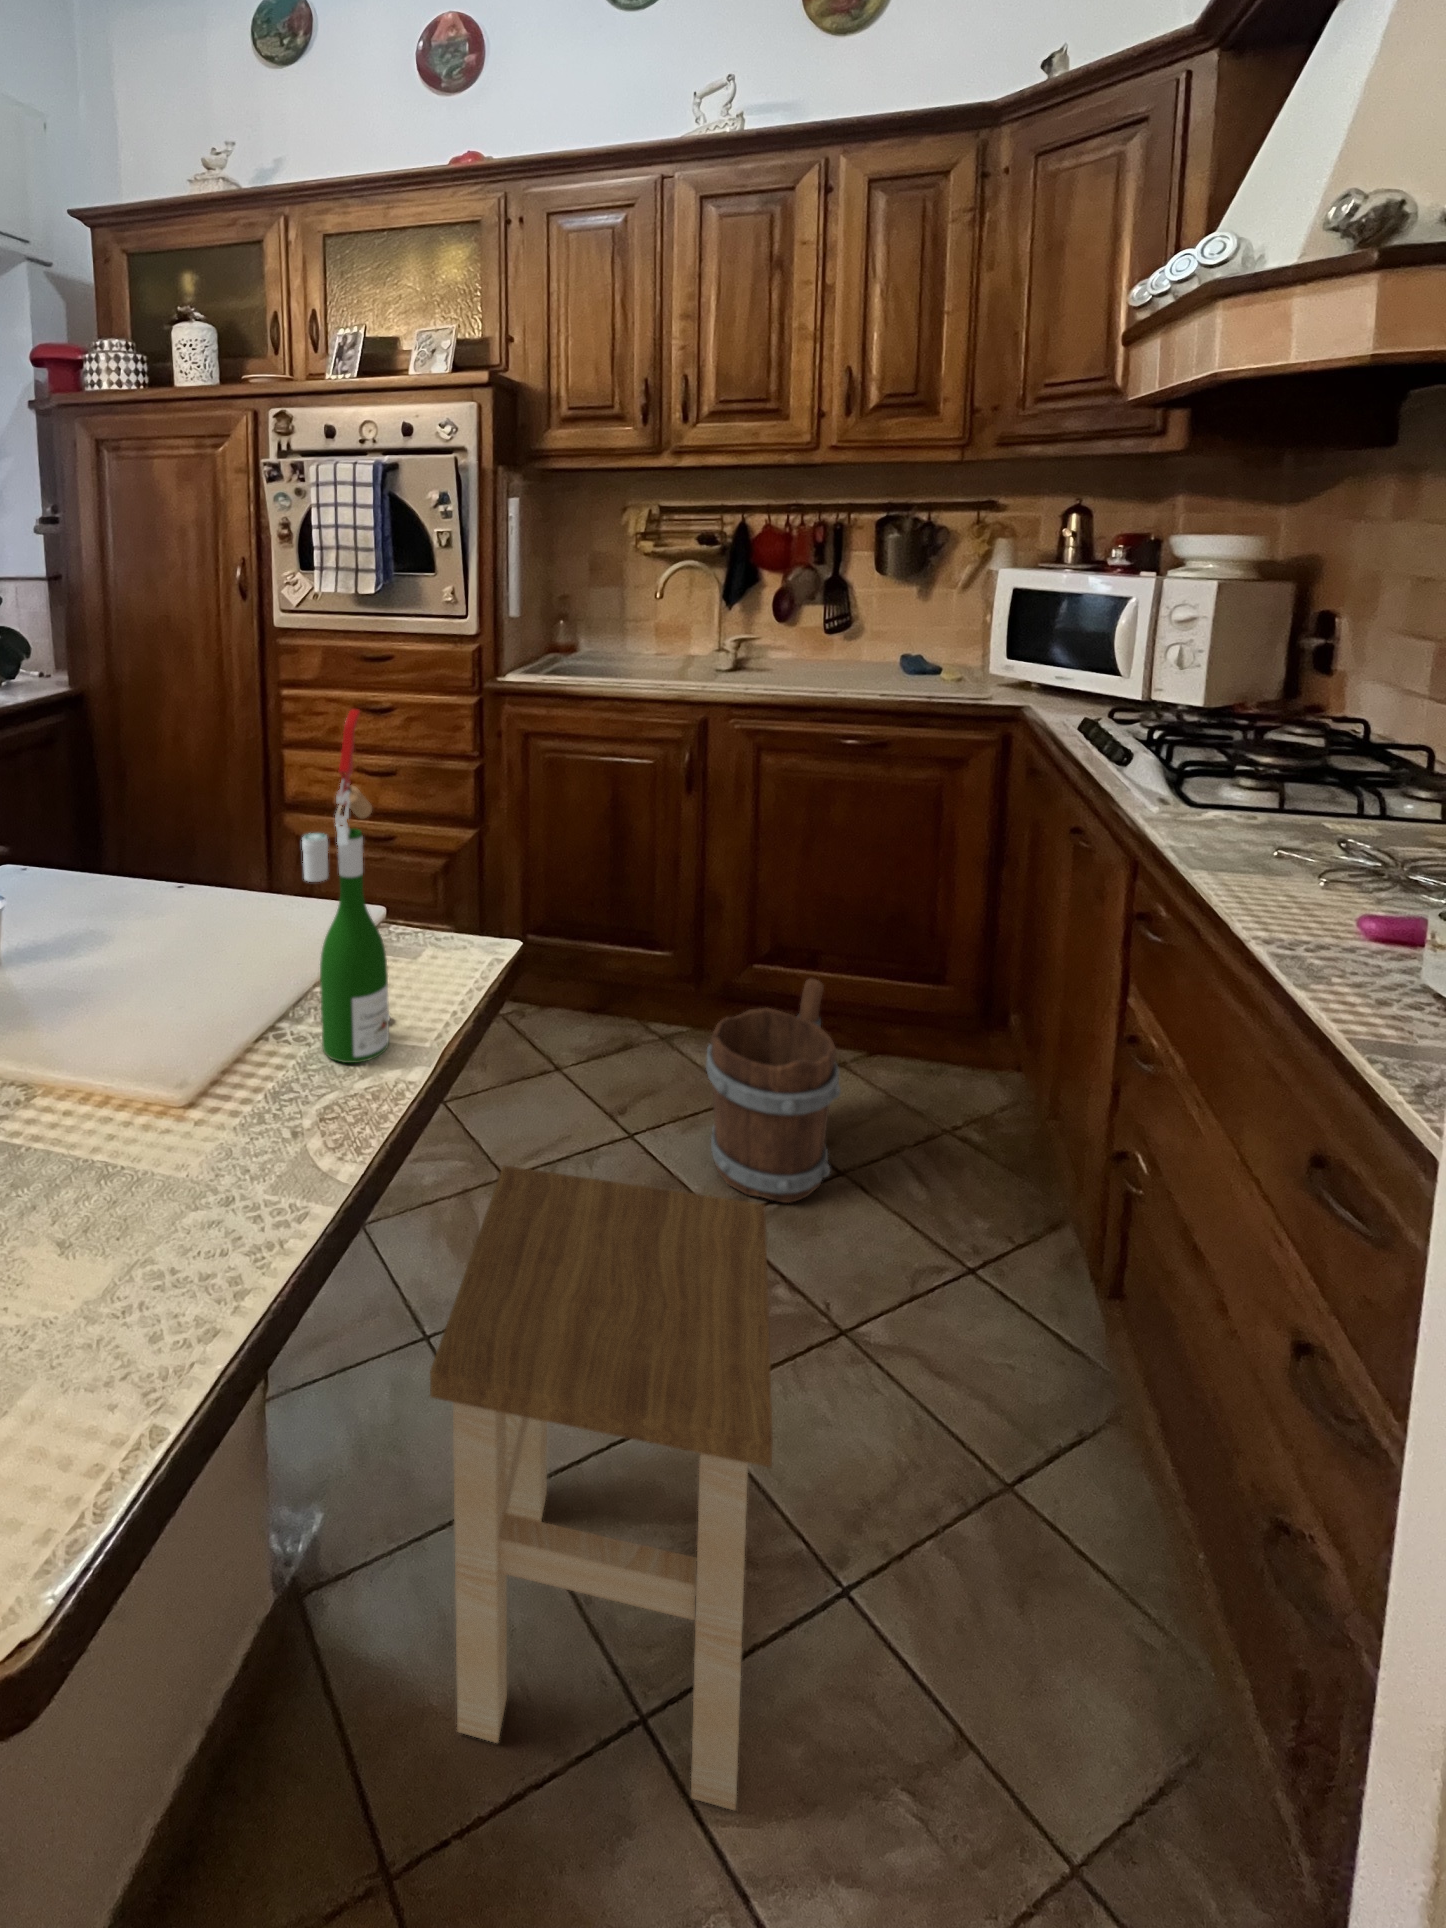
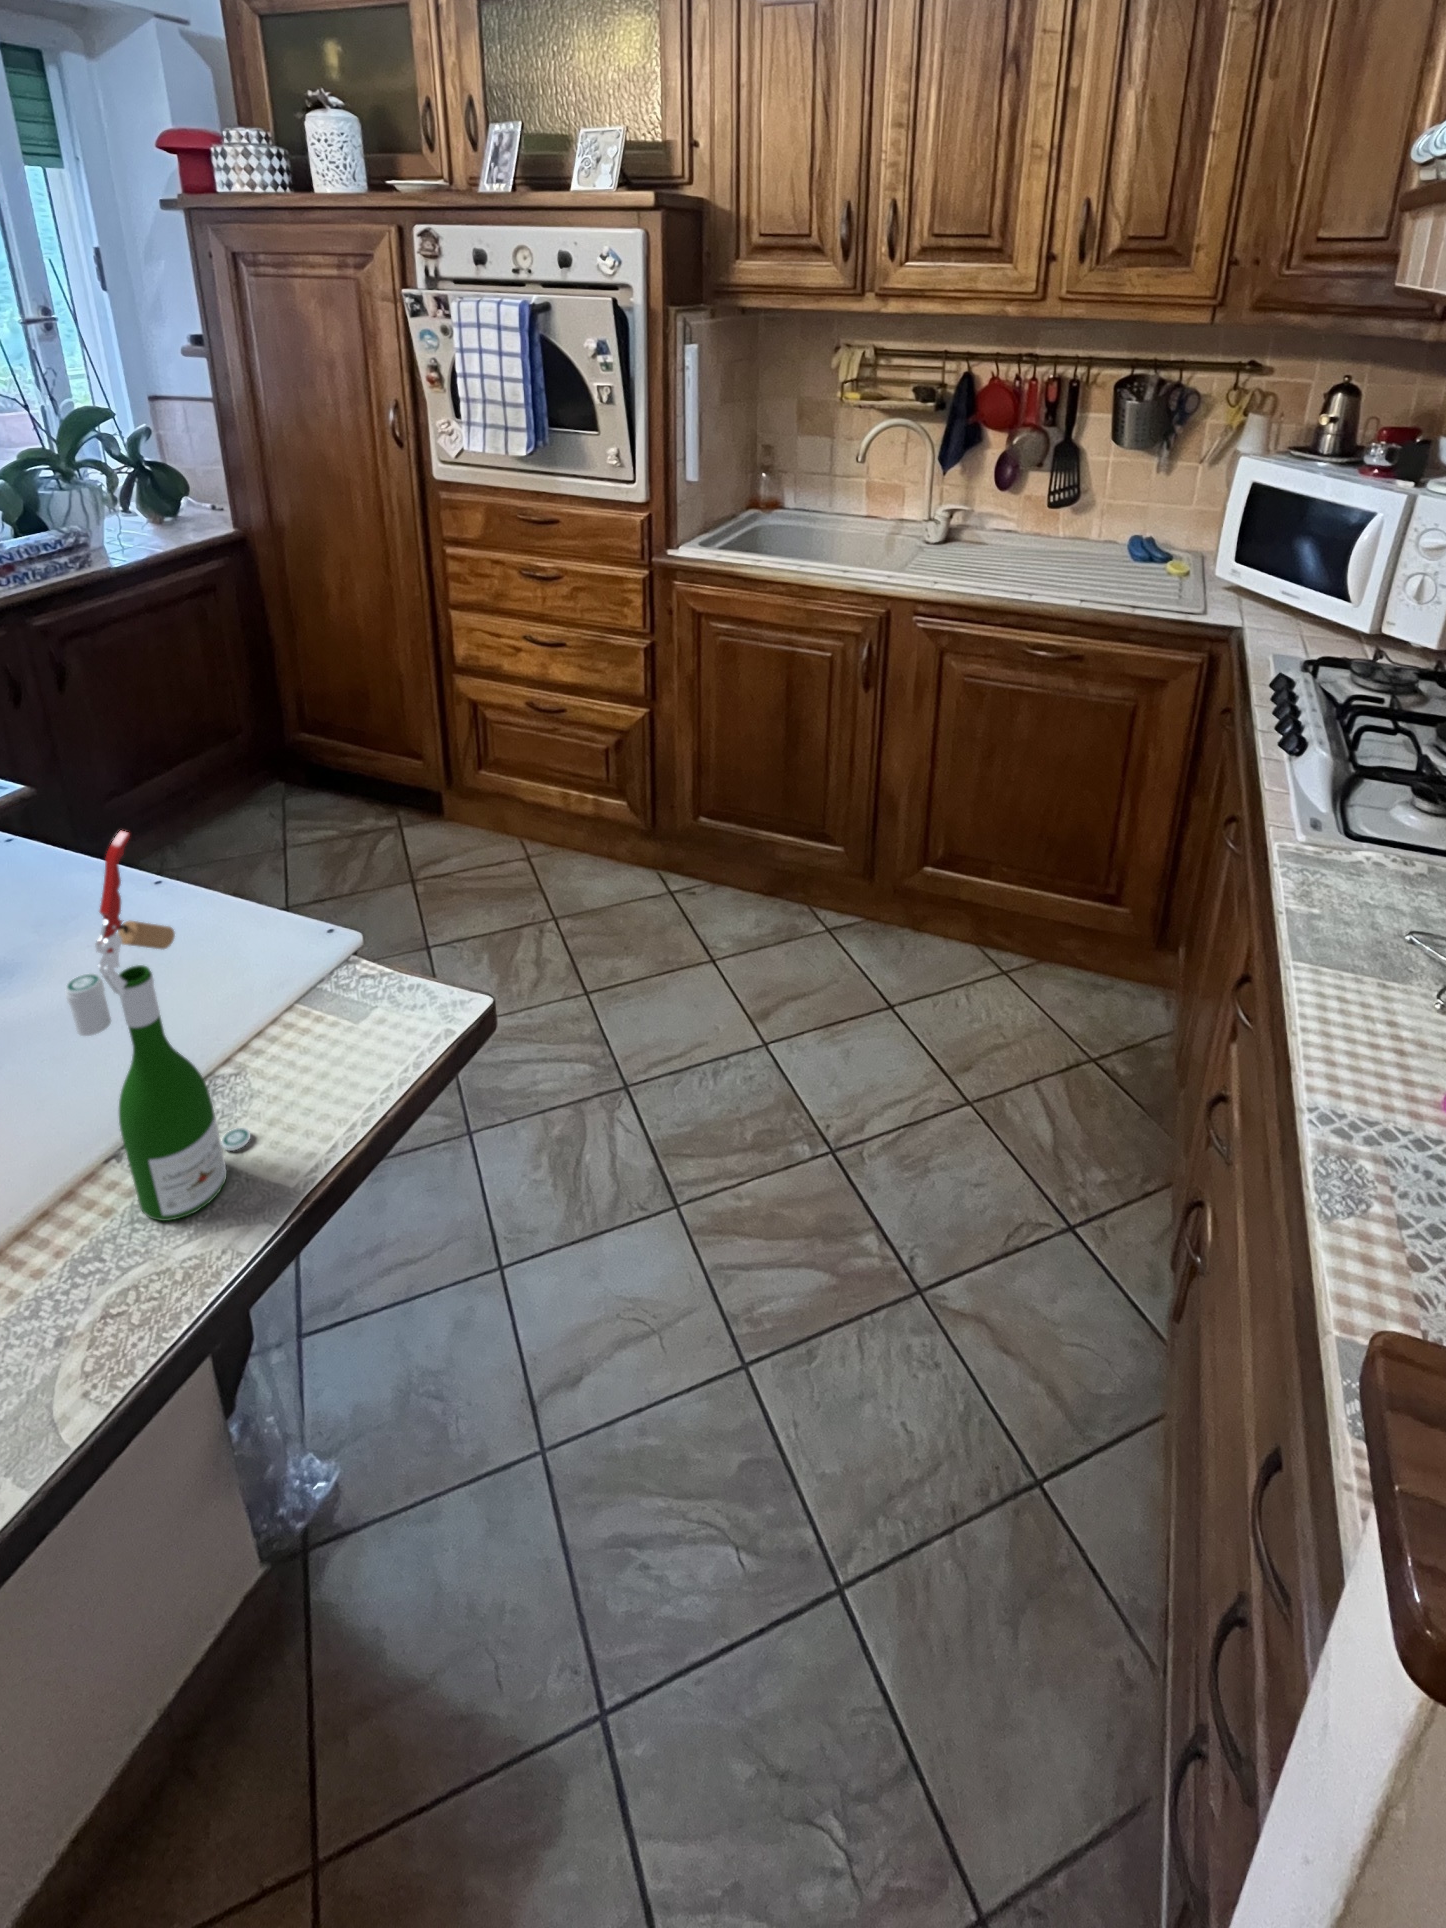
bucket: present [706,979,841,1203] -> none [837,904,979,1135]
stool: present [430,1166,773,1810] -> none [351,1168,784,1809]

